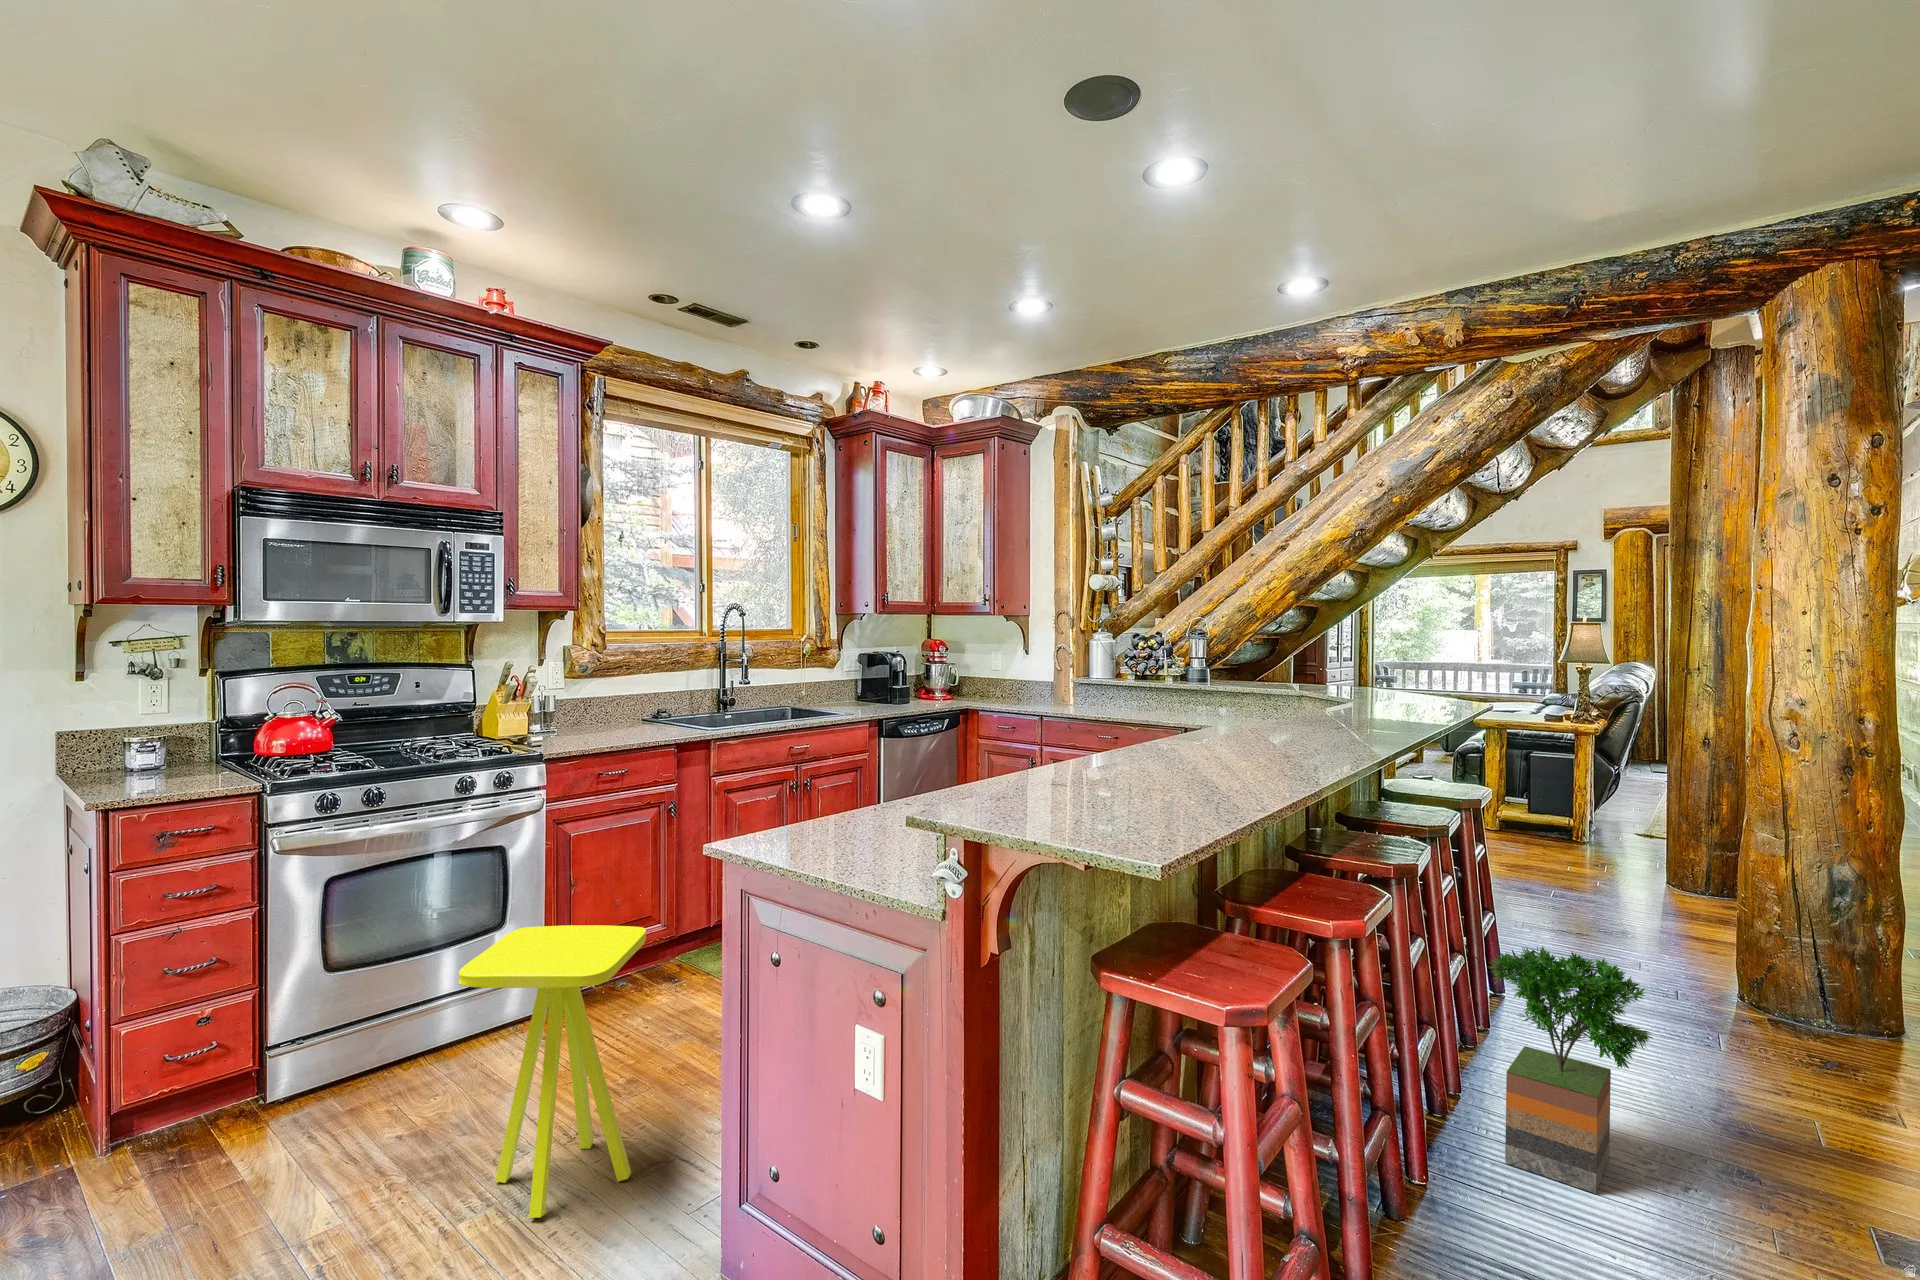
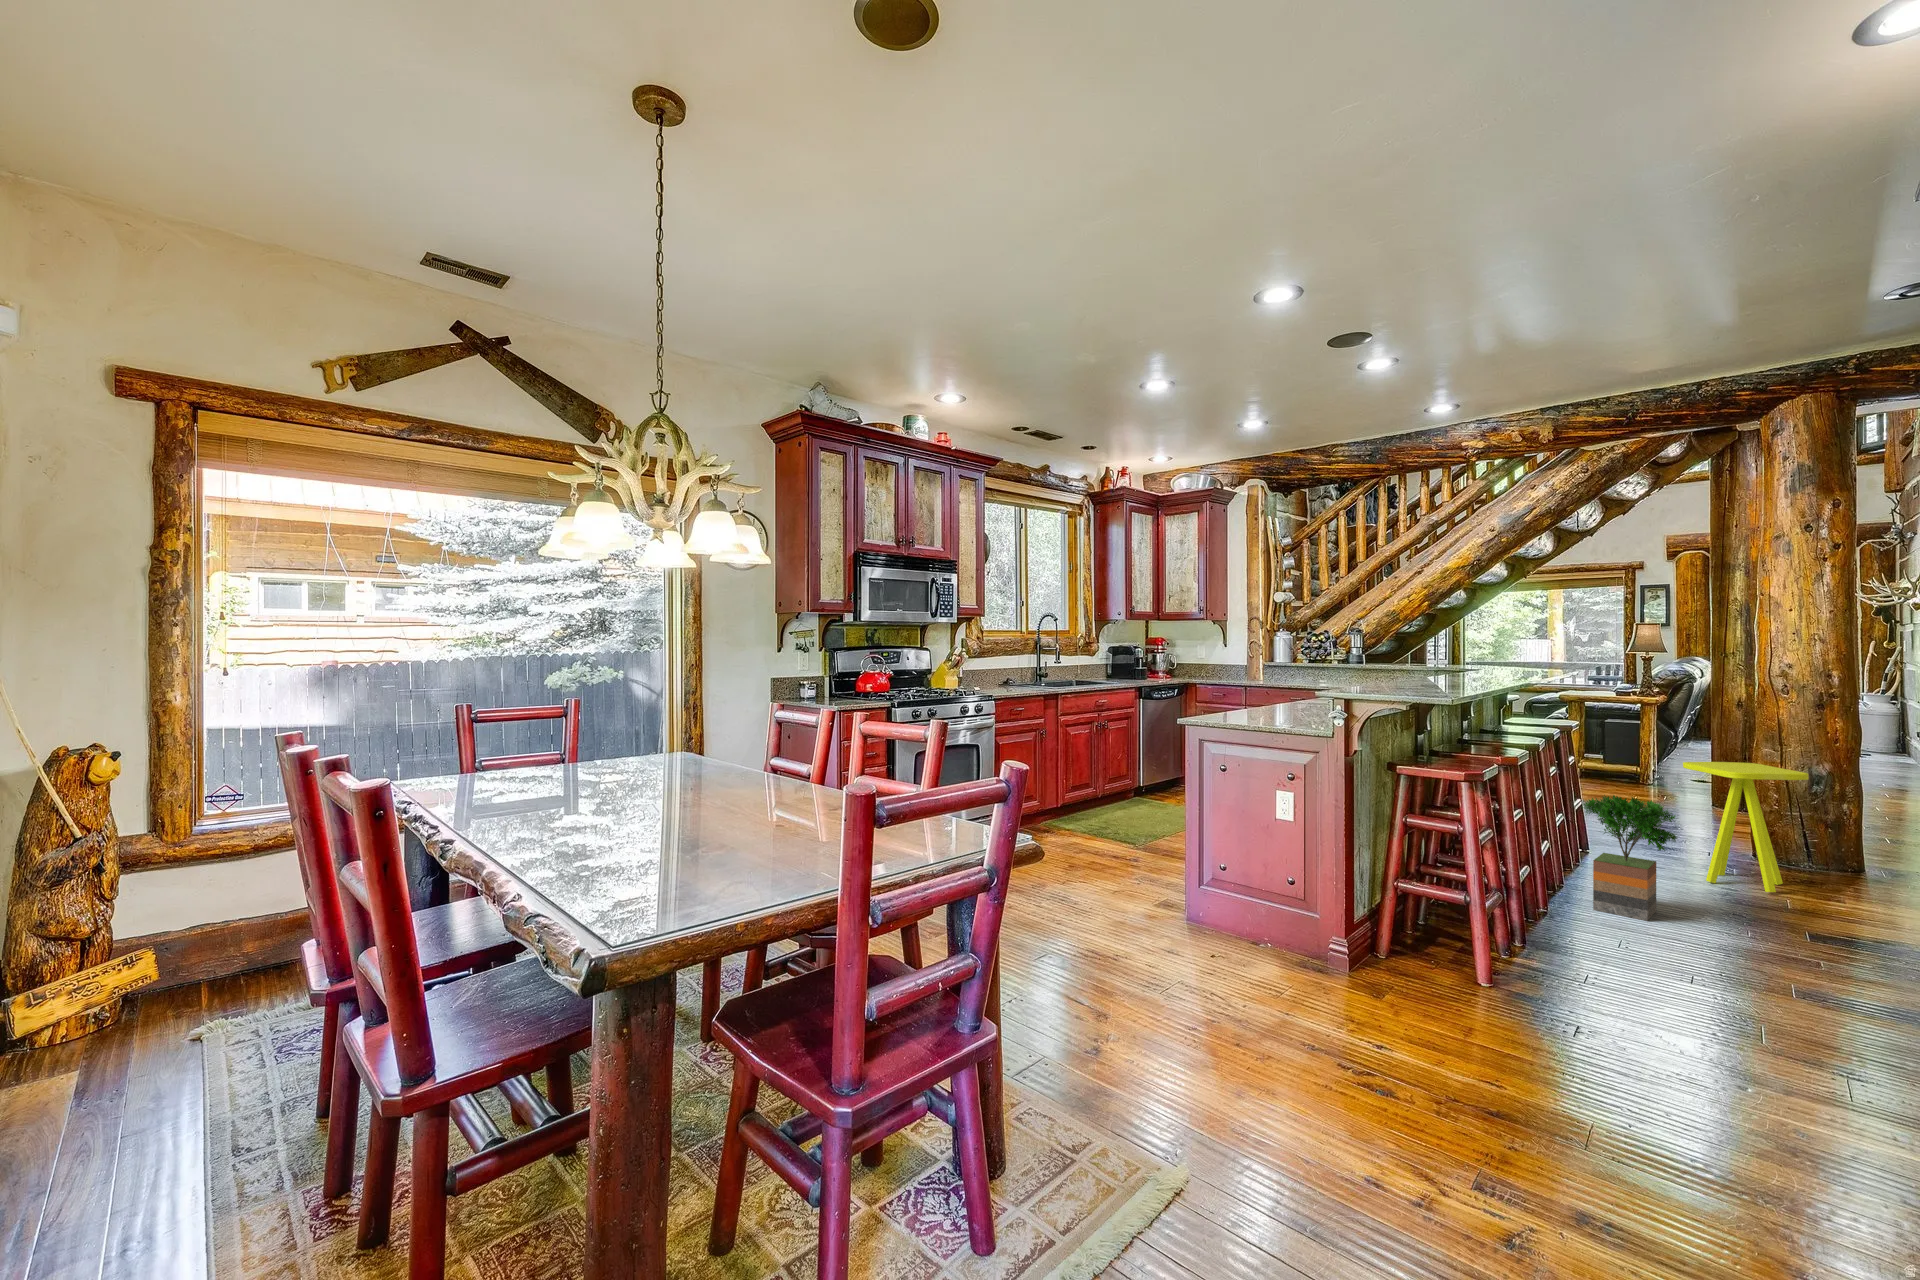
side table: present [459,925,646,1218] -> present [1683,762,1809,892]

